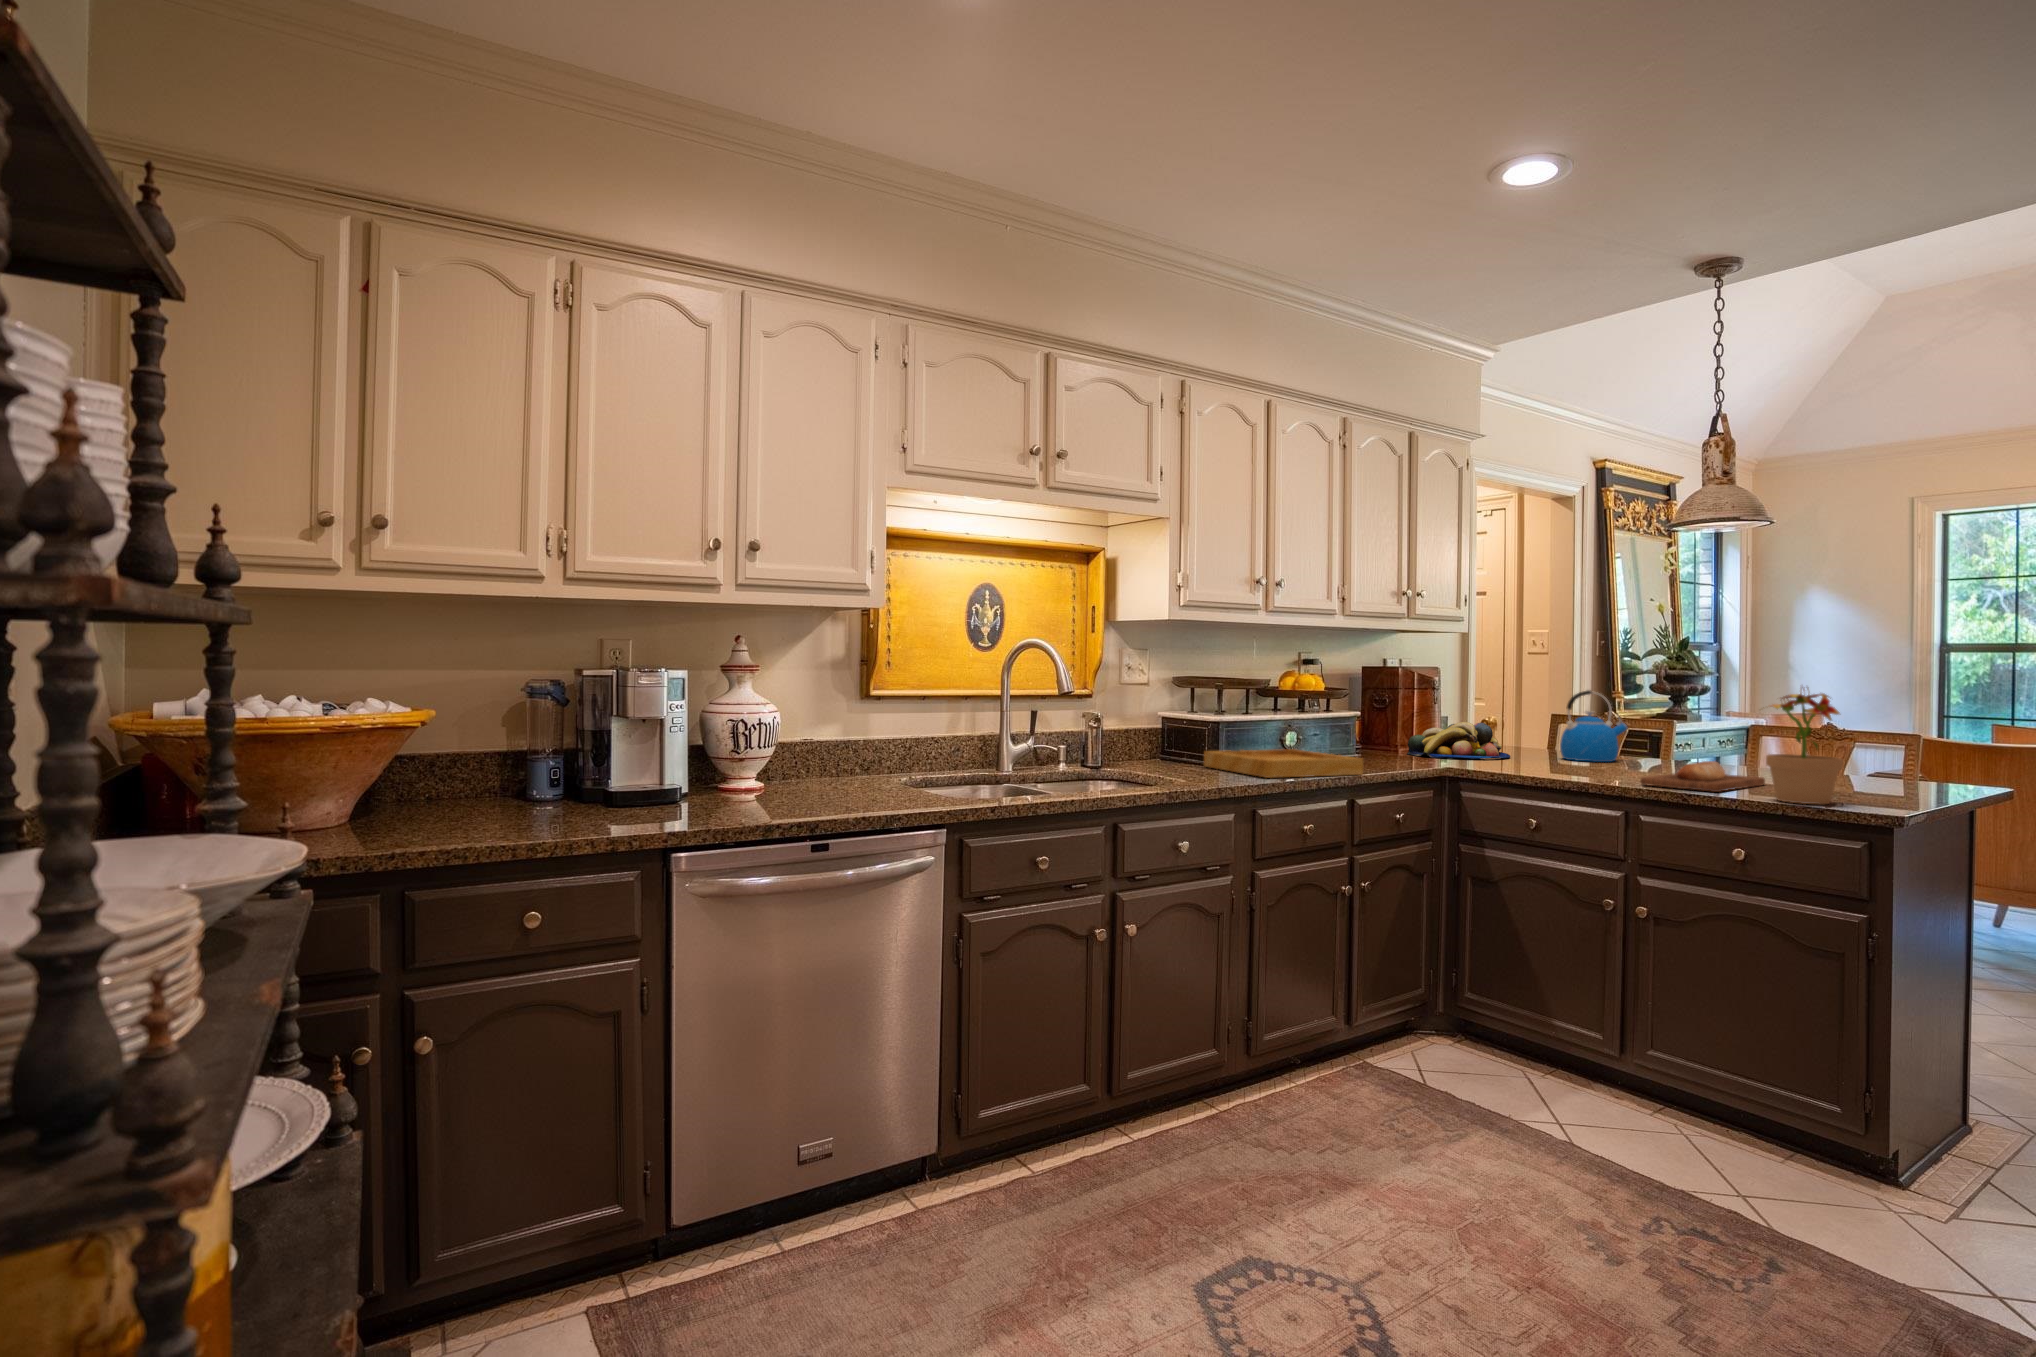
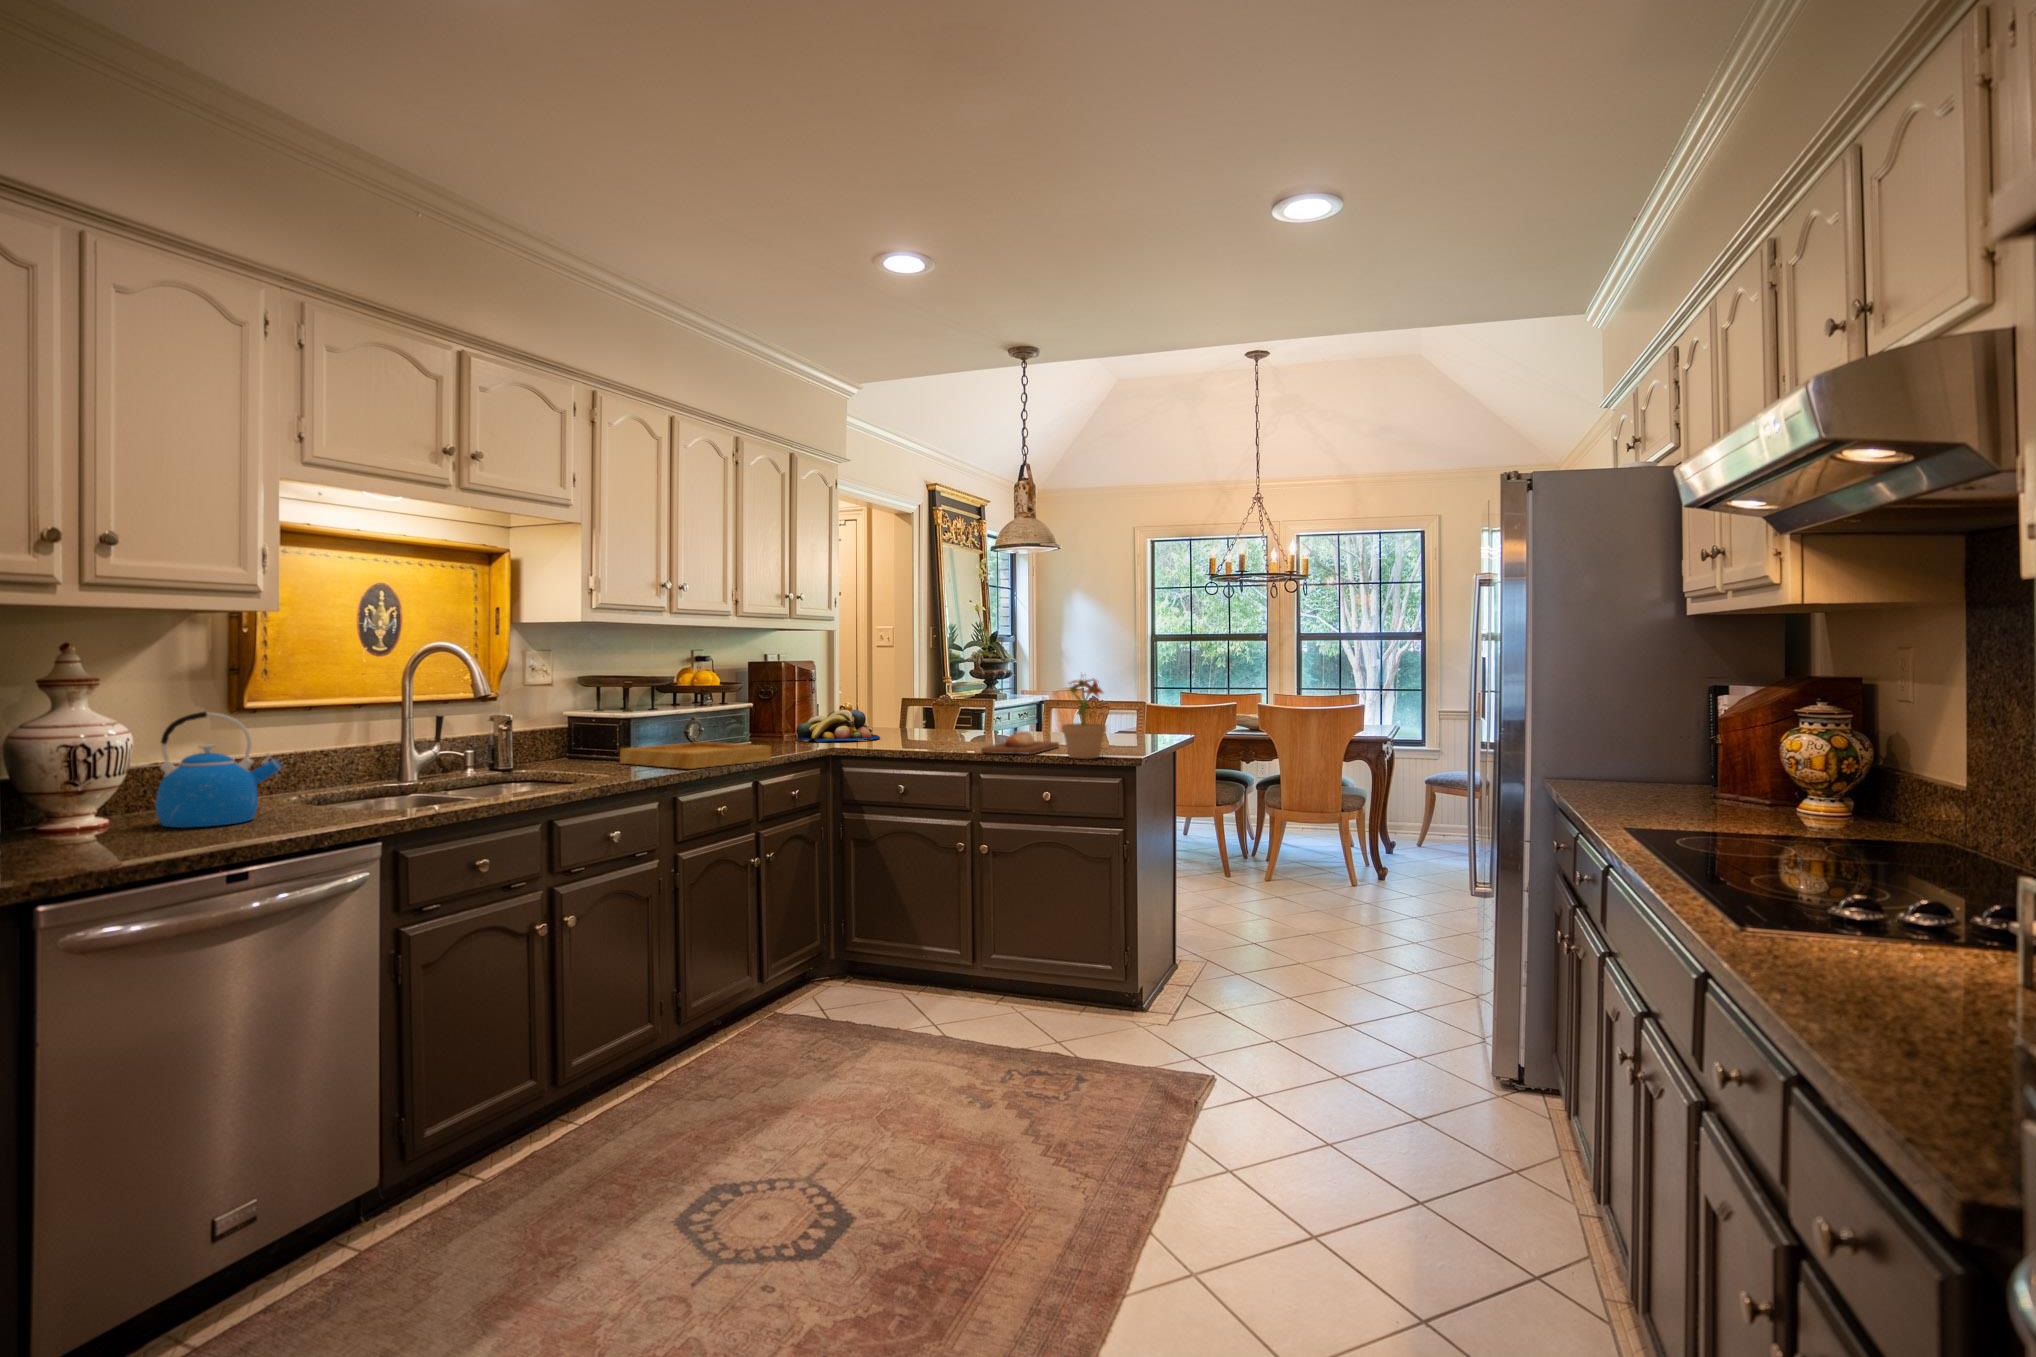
kettle: present [1560,690,1627,762] -> present [156,712,282,828]

